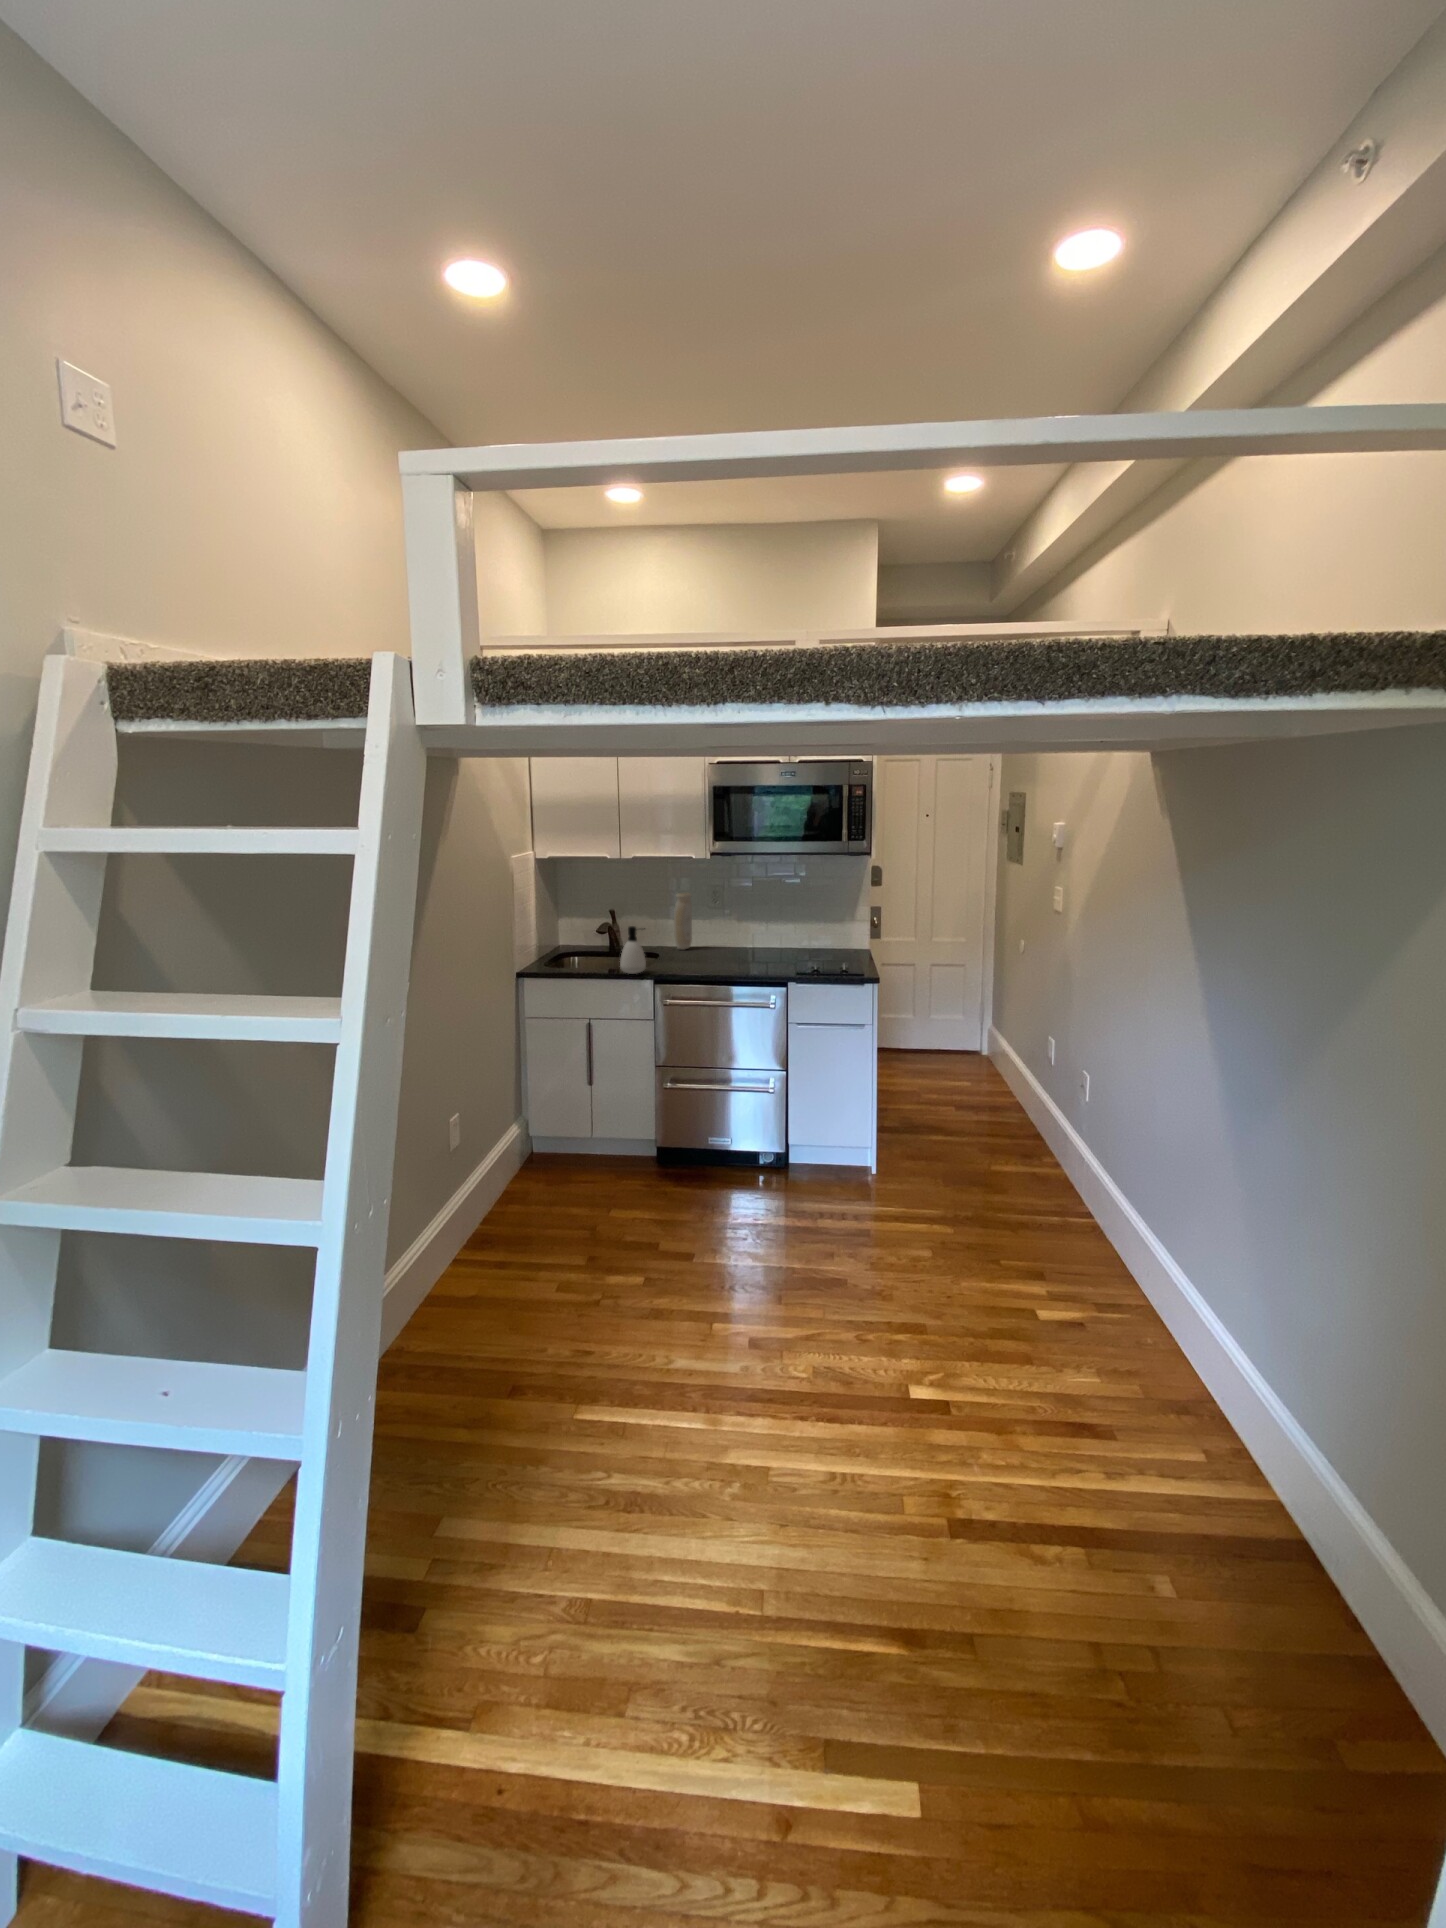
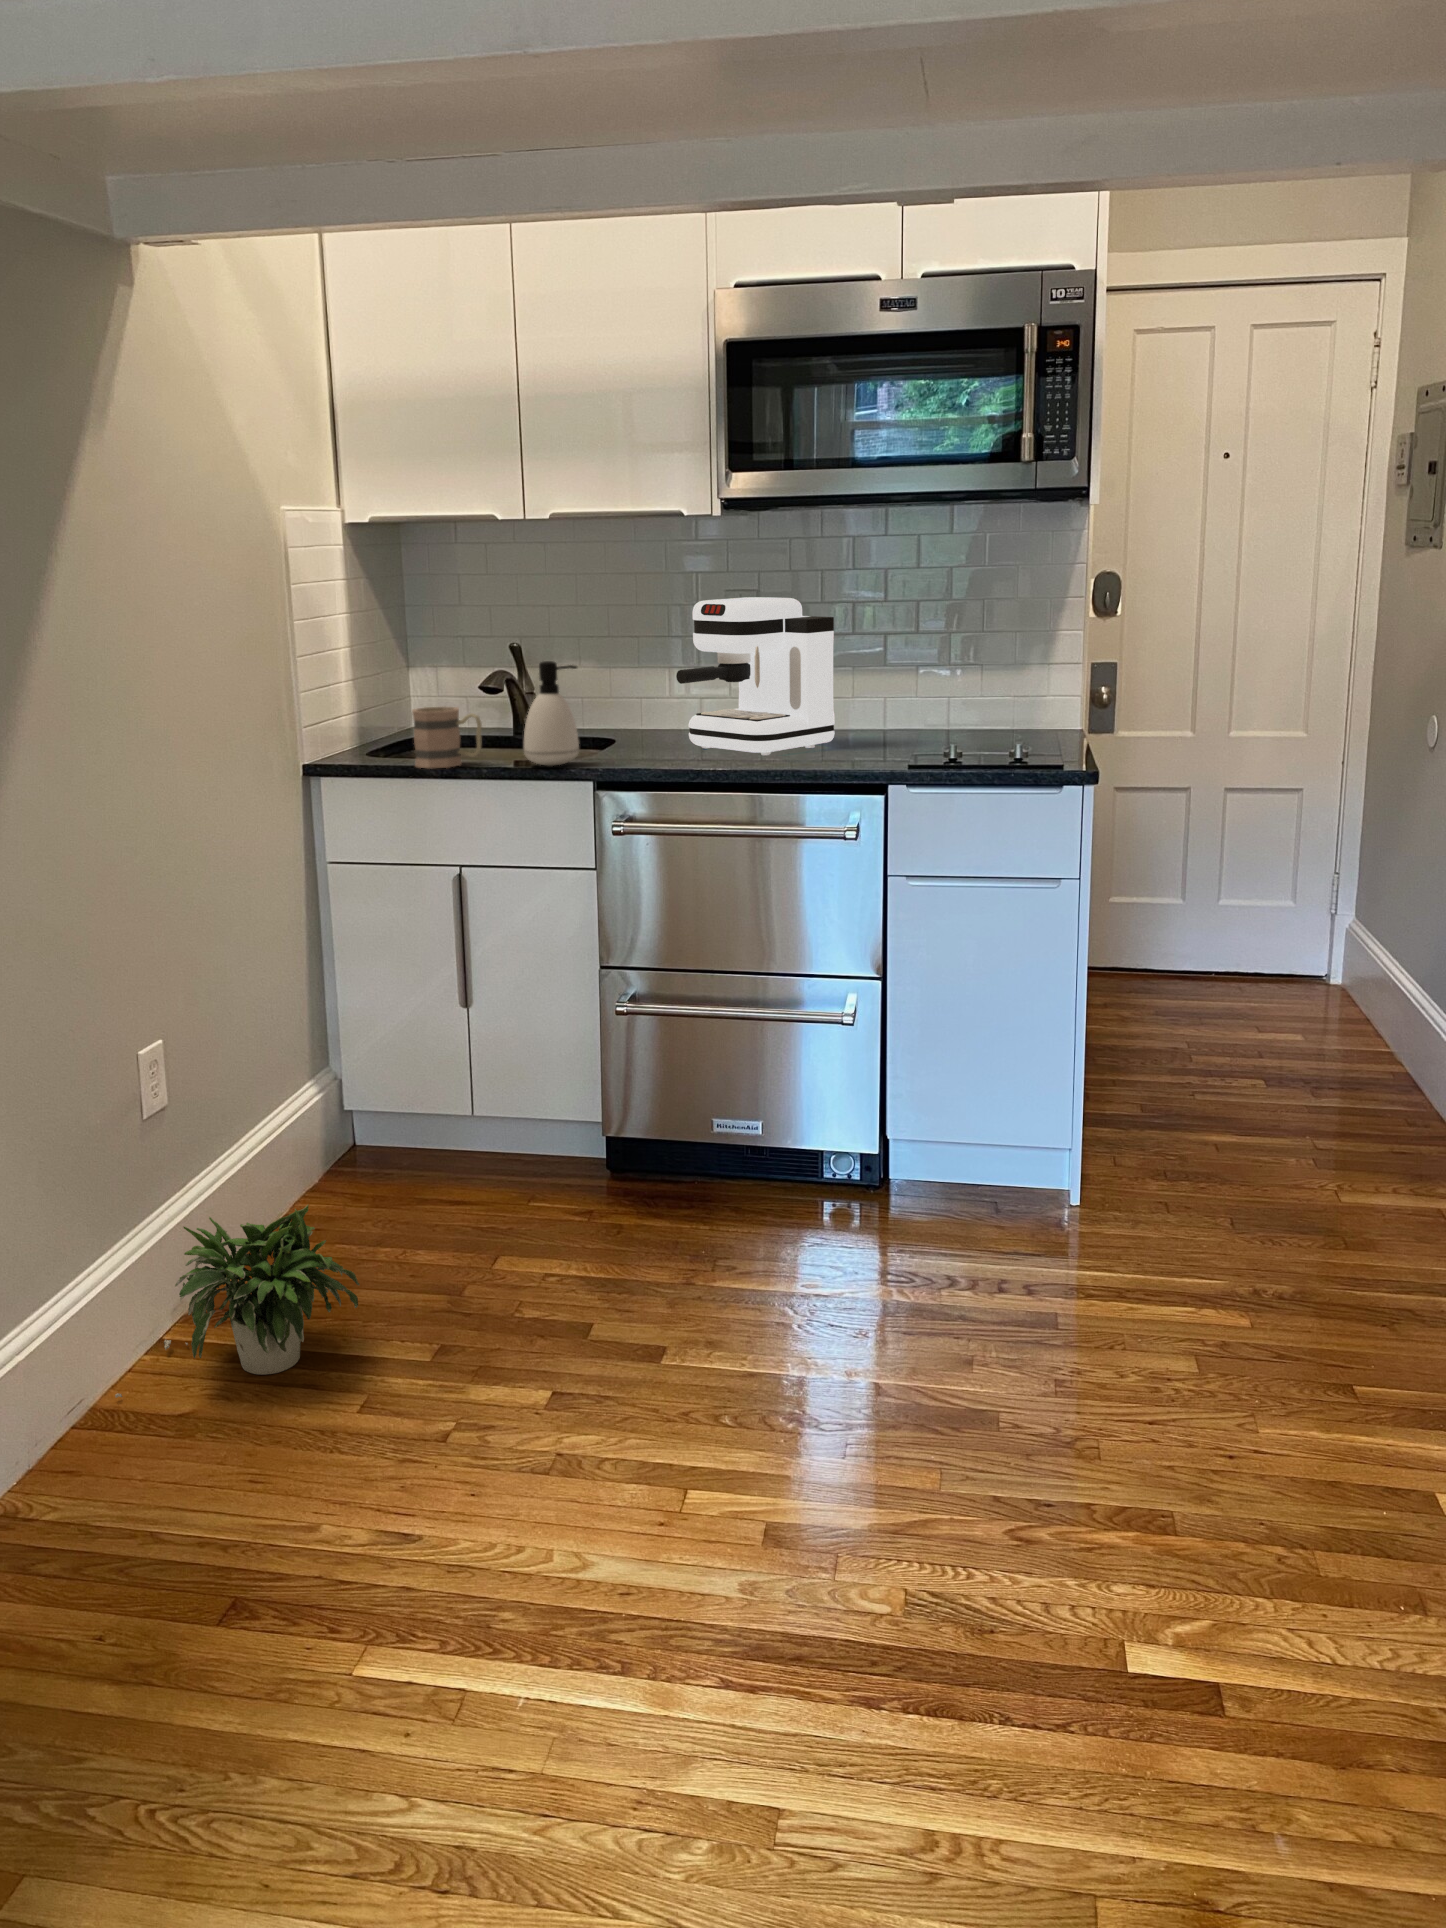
coffee maker: none [690,891,761,967] -> present [676,597,835,755]
vase: present [674,892,692,950] -> none [652,610,691,733]
mug: none [567,945,600,975] -> present [412,707,482,768]
potted plant: none [439,1192,552,1290] -> present [115,1205,360,1398]

